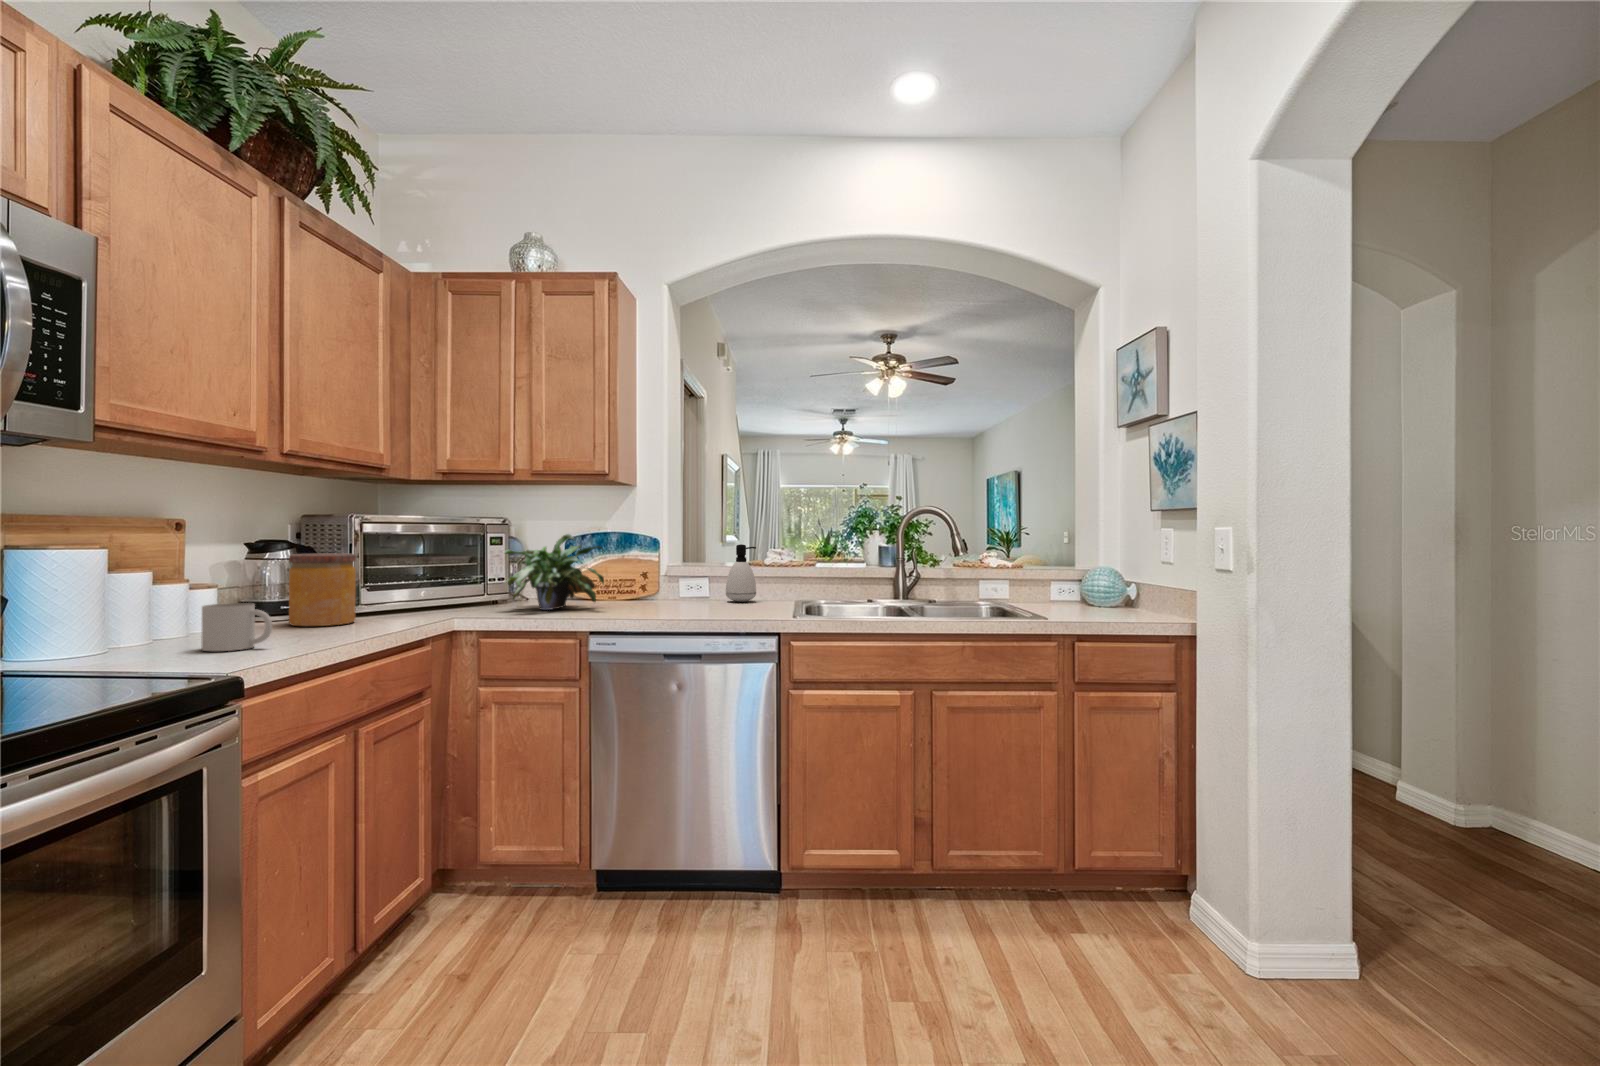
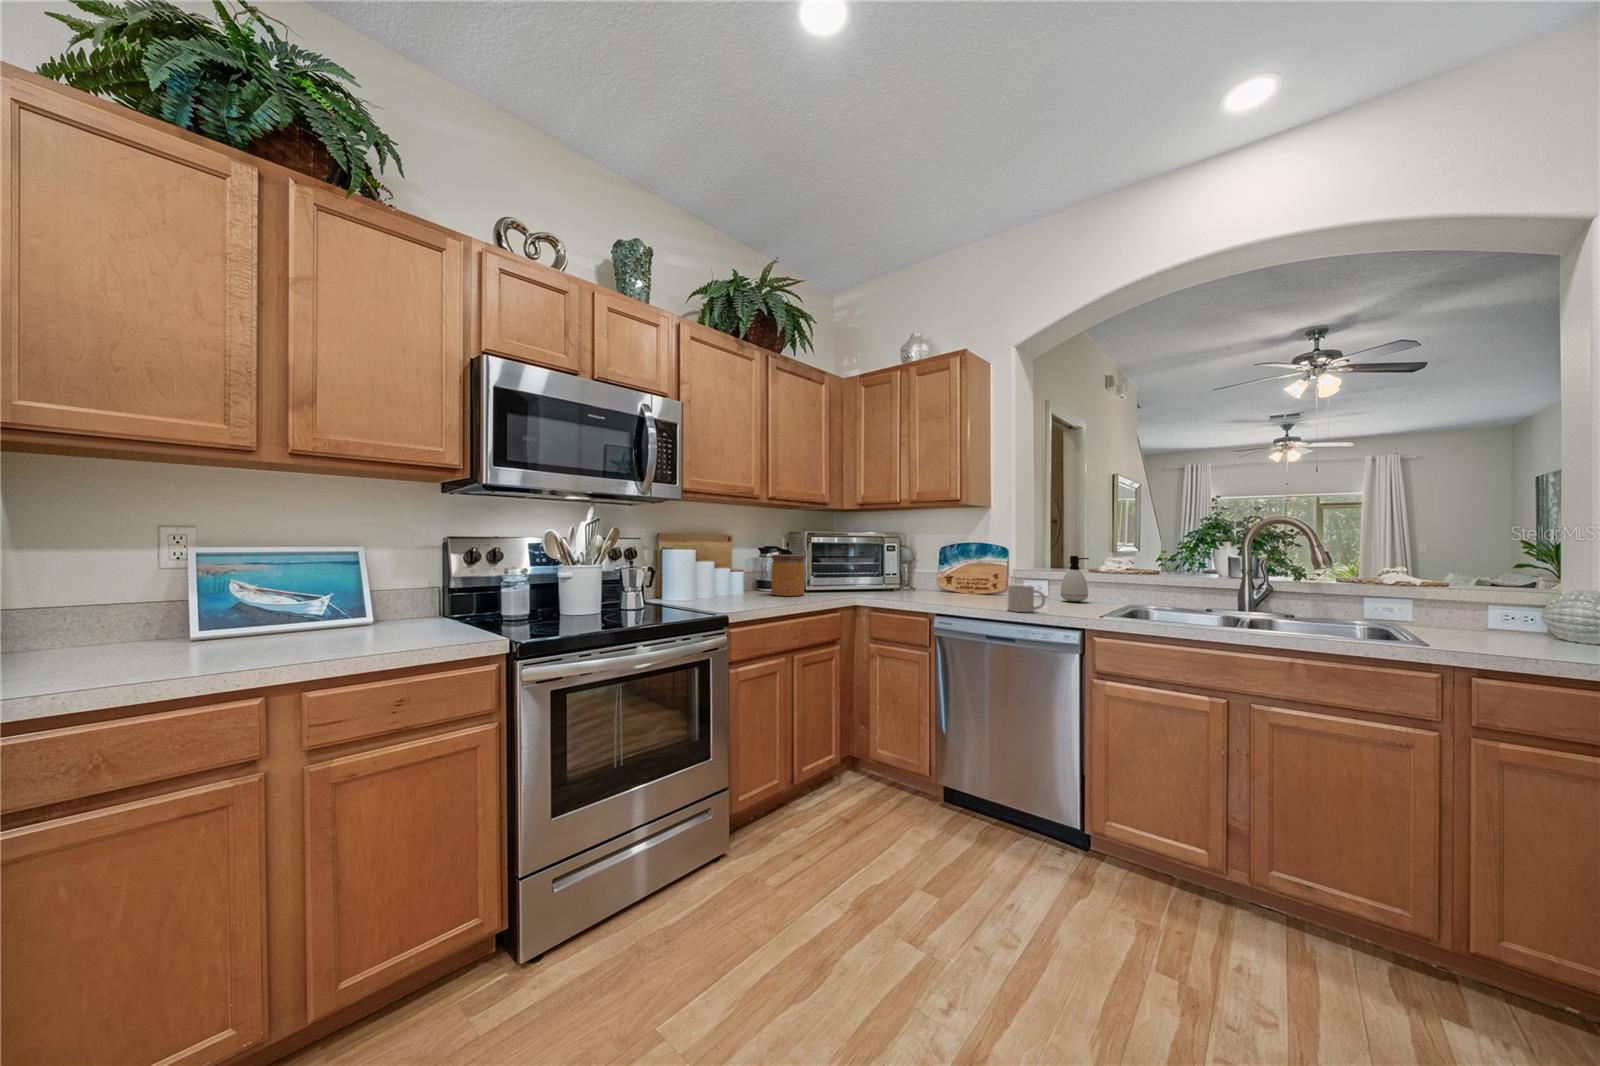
potted plant: present [504,534,604,610] -> none [890,546,959,597]
mug: present [201,603,272,651] -> present [1008,586,1045,612]

